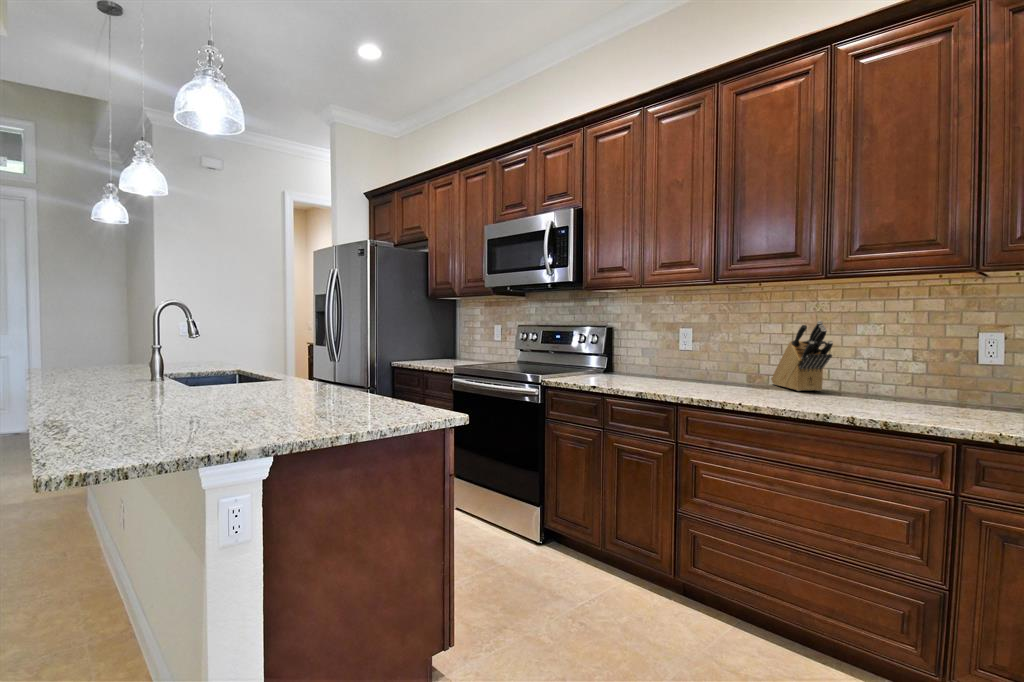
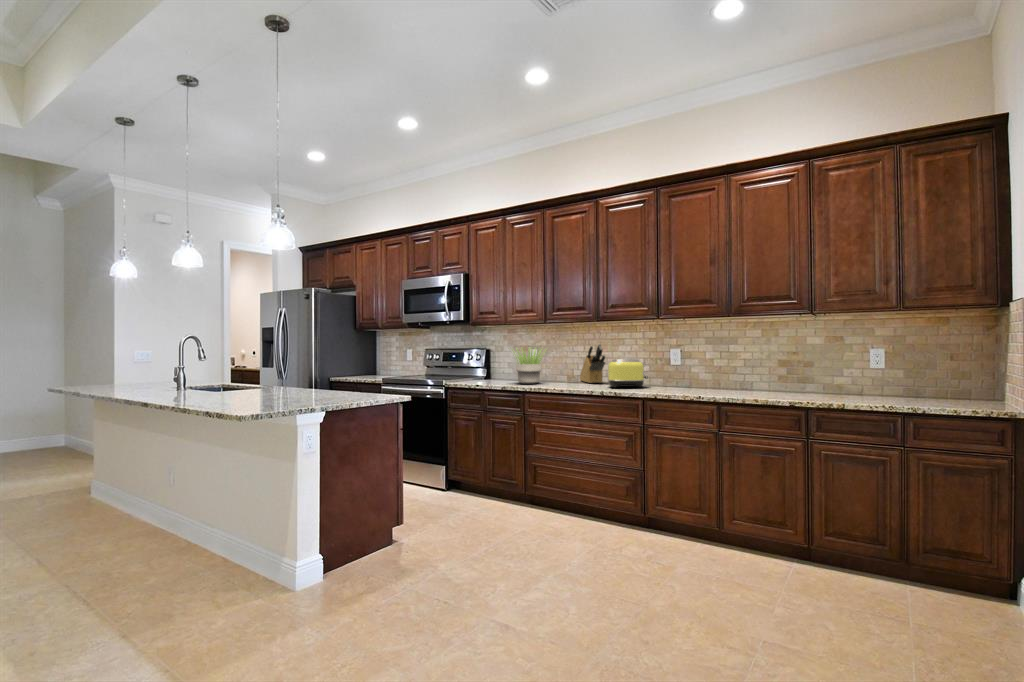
potted plant: none [645,323,722,388] -> present [512,348,546,384]
toaster: none [846,351,941,409] -> present [608,359,648,388]

